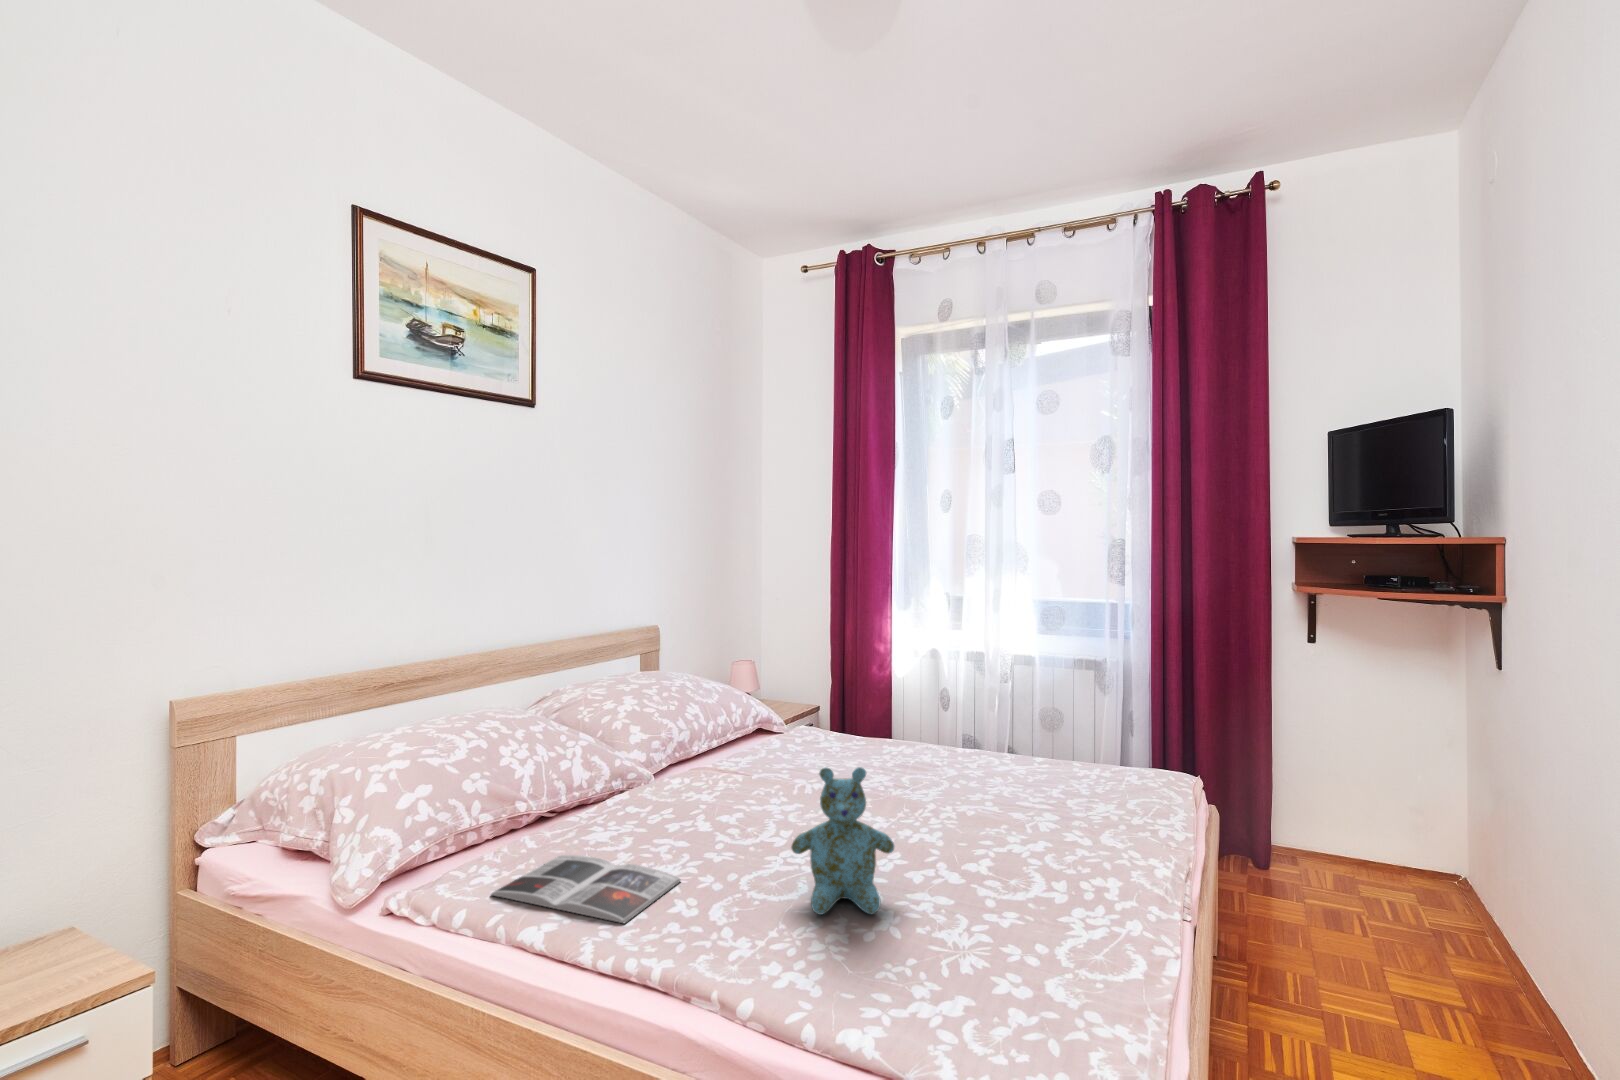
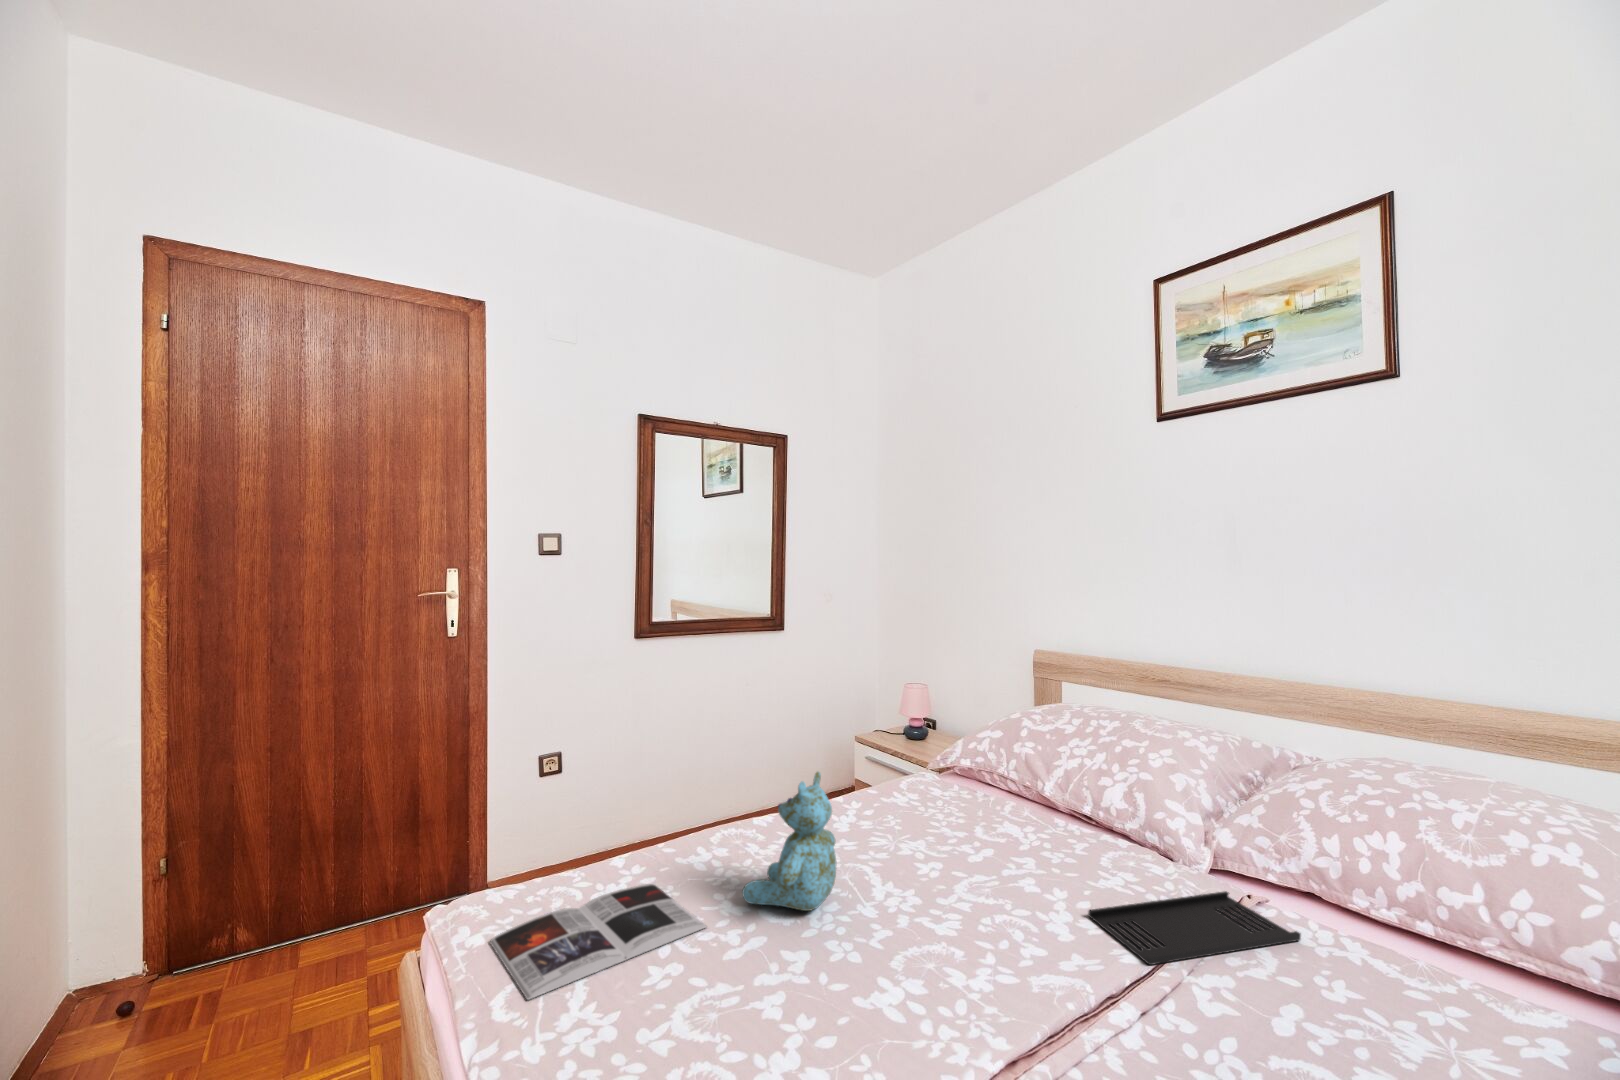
tray: none [683,767,796,809] -> present [1088,891,1301,965]
magazine: present [491,855,681,923] -> present [490,884,706,1000]

